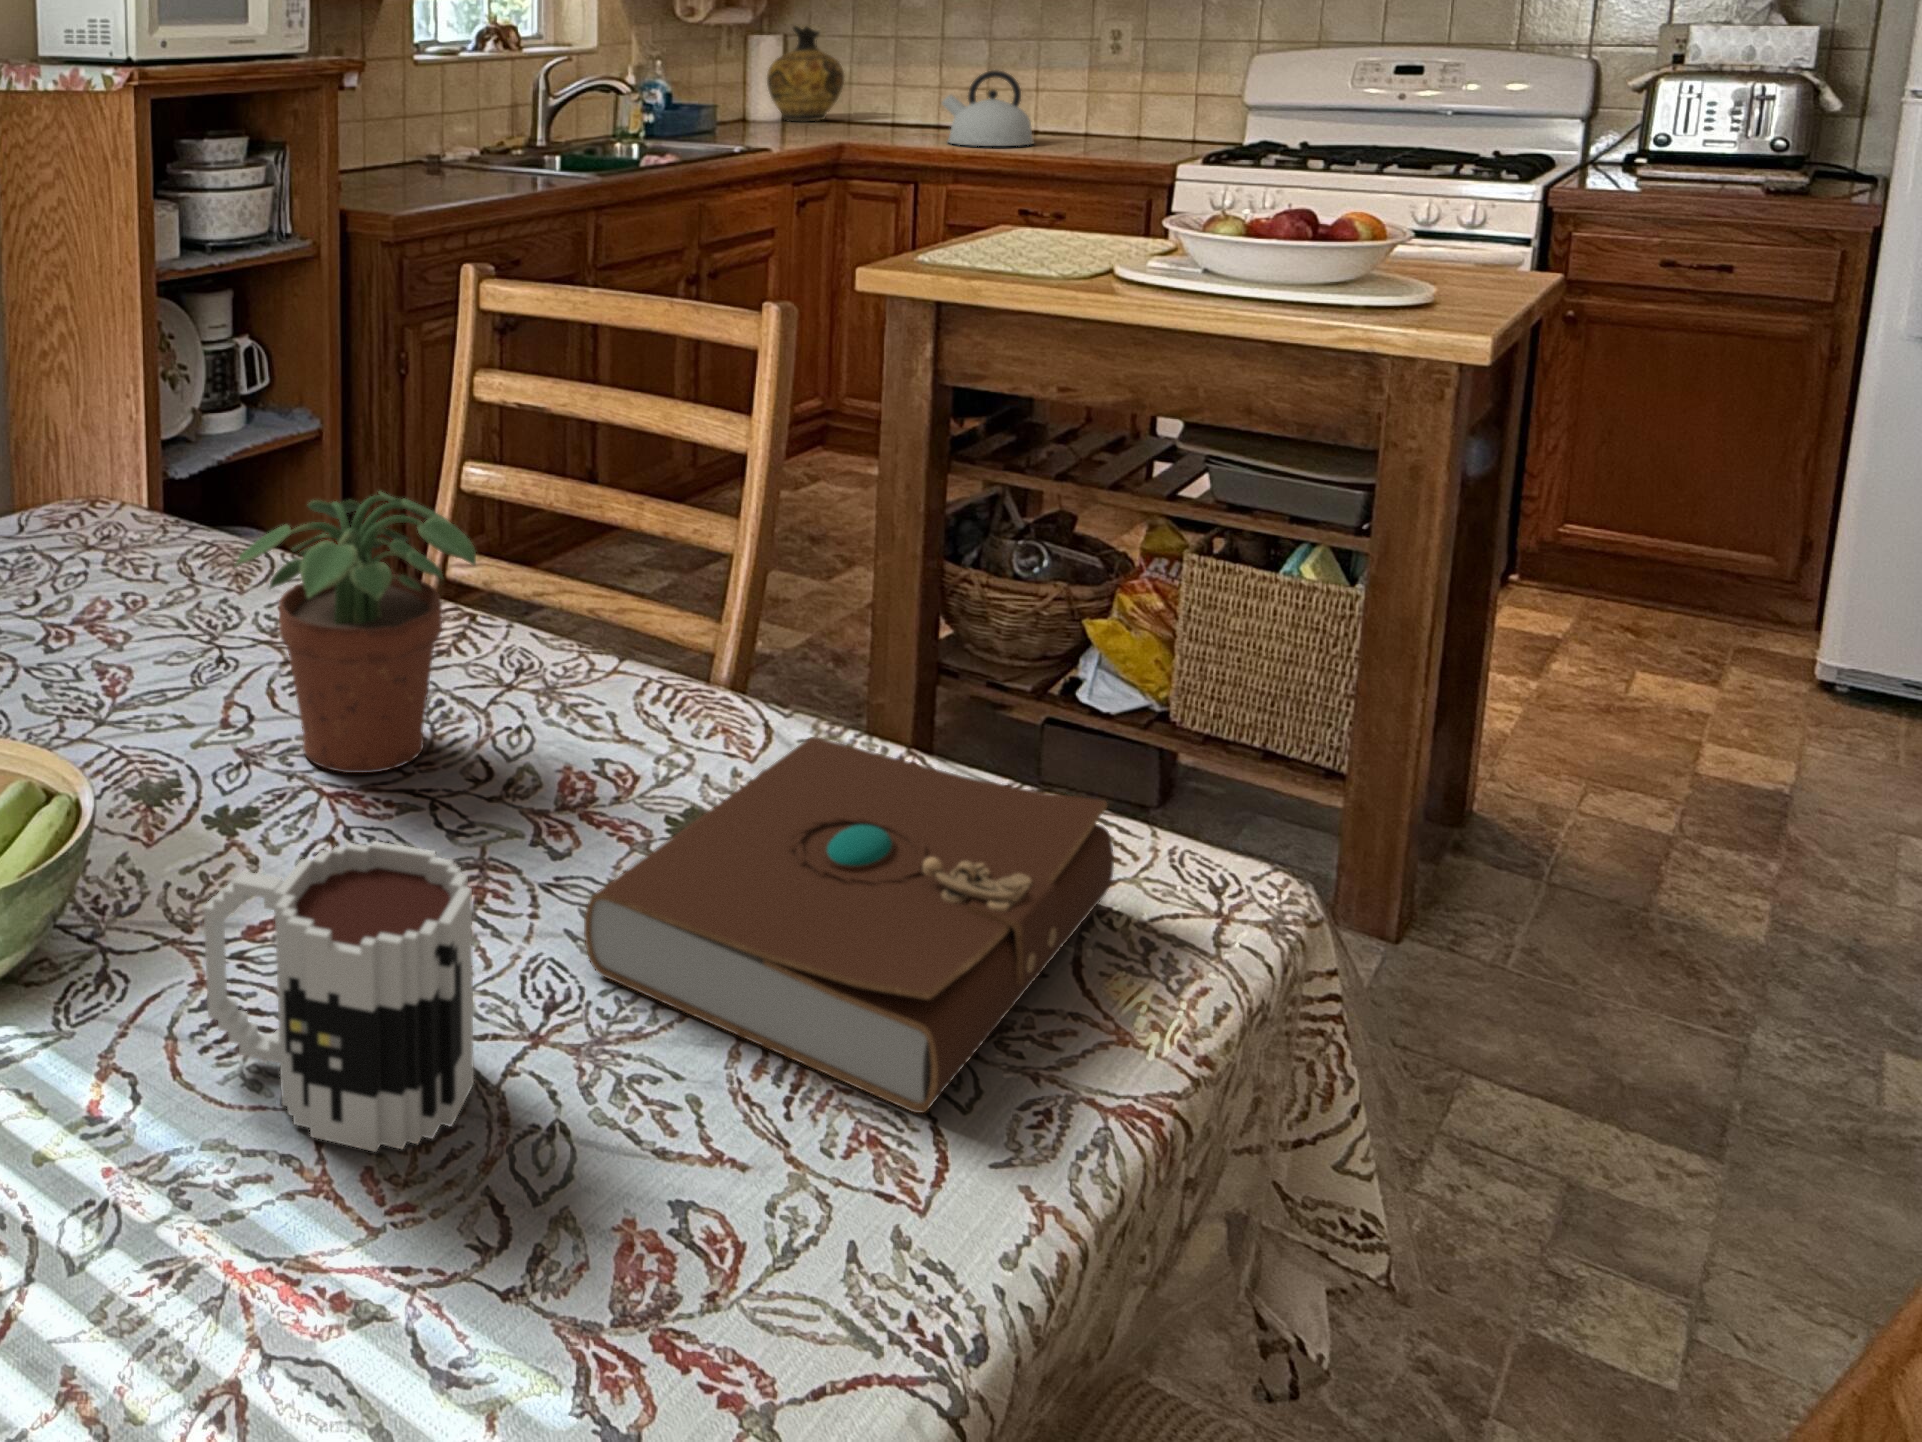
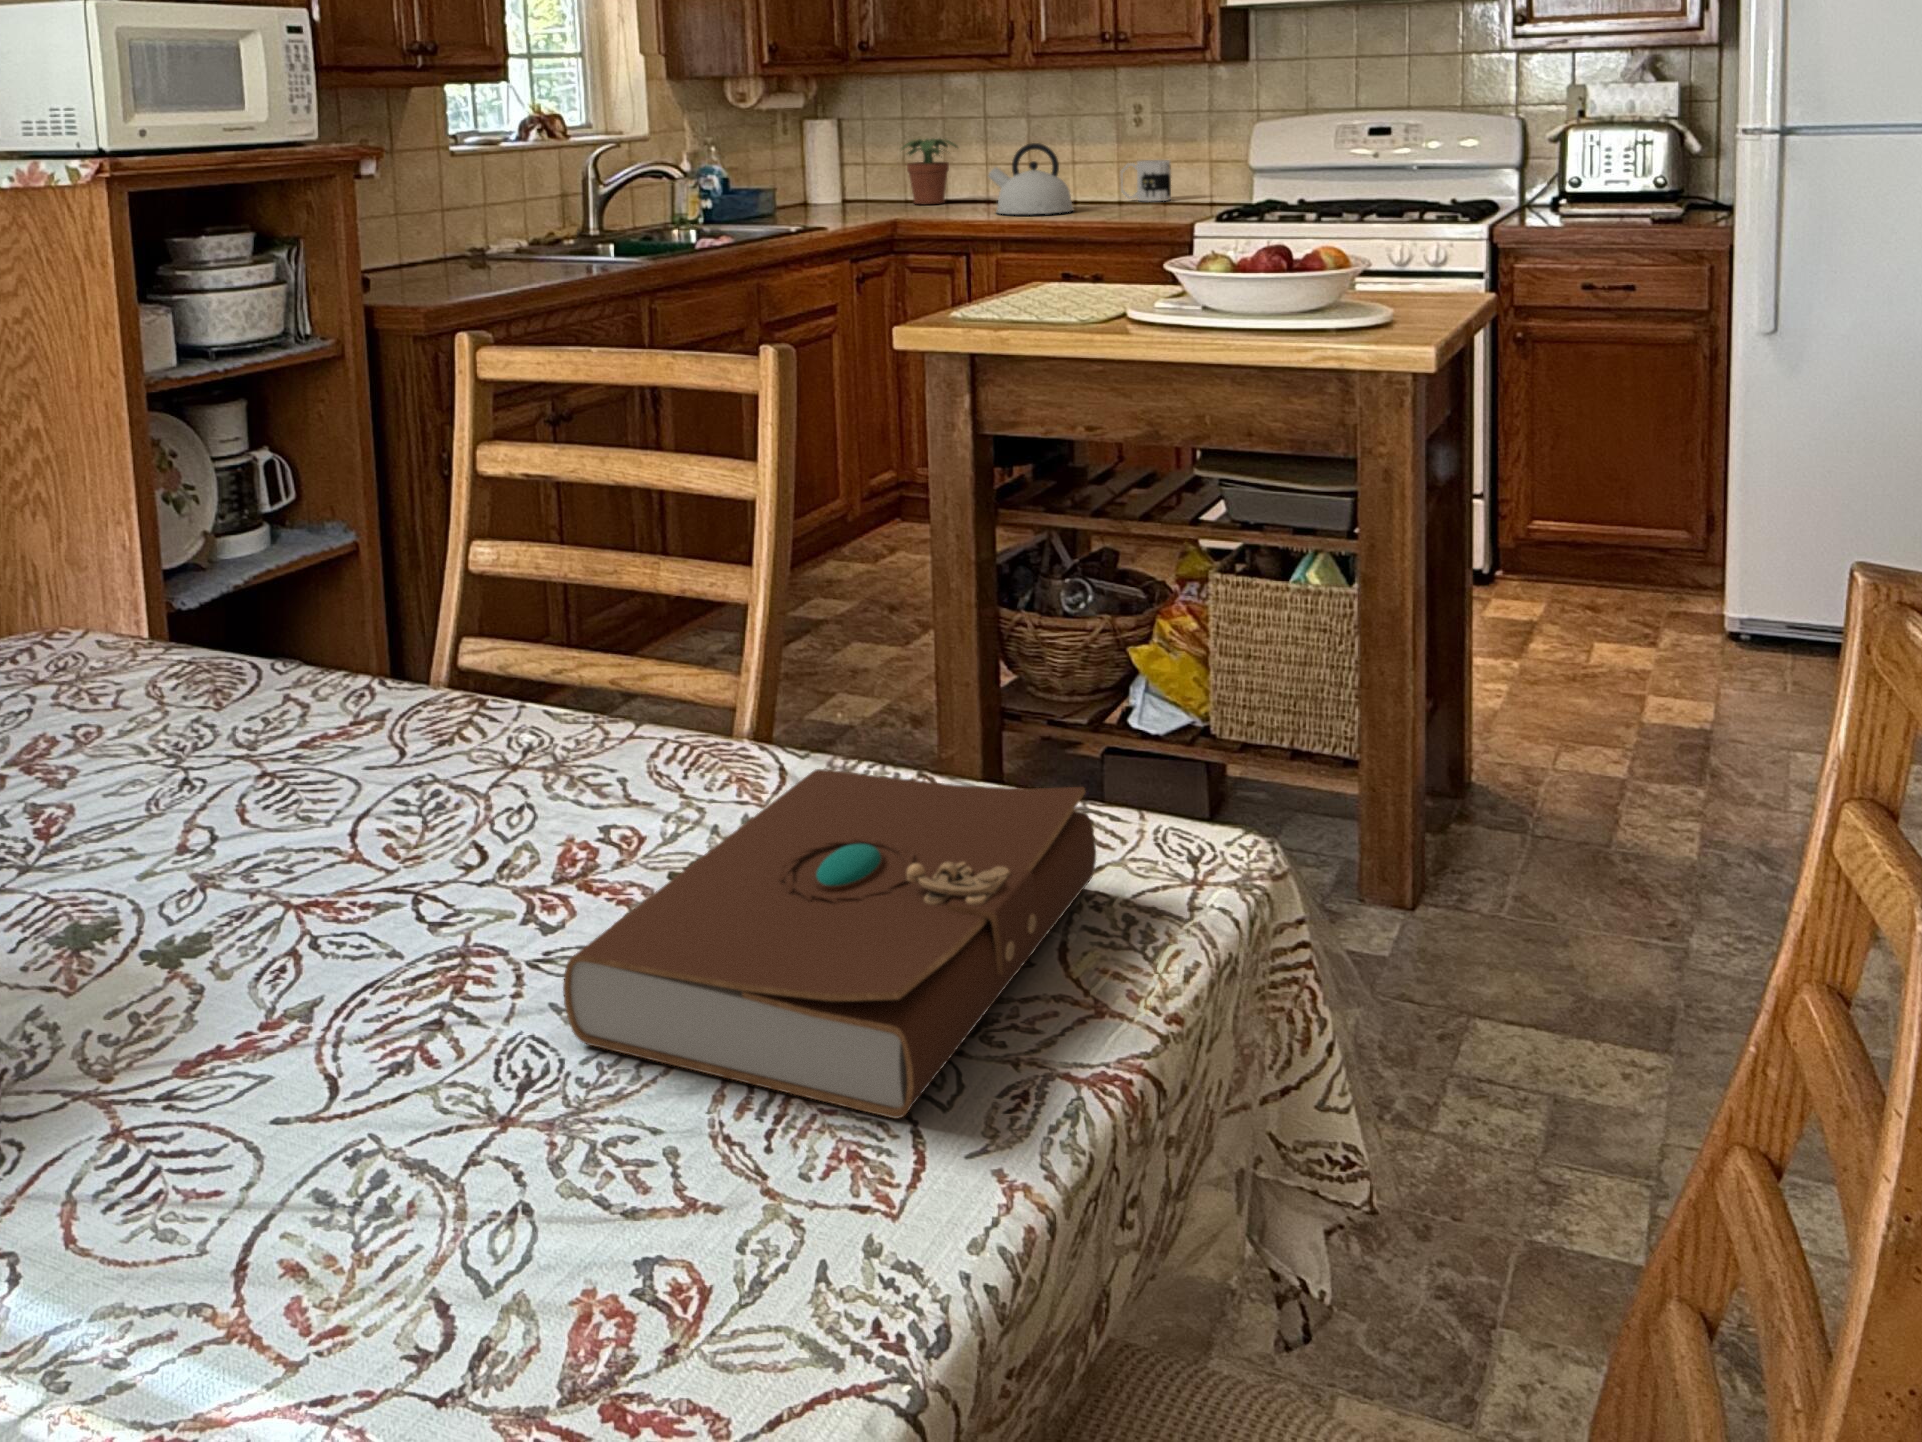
ceramic jug: present [767,26,844,121] -> none [826,107,900,200]
potted plant: present [234,492,476,773] -> present [901,139,957,204]
mug: present [204,841,474,1152] -> present [1120,160,1171,201]

